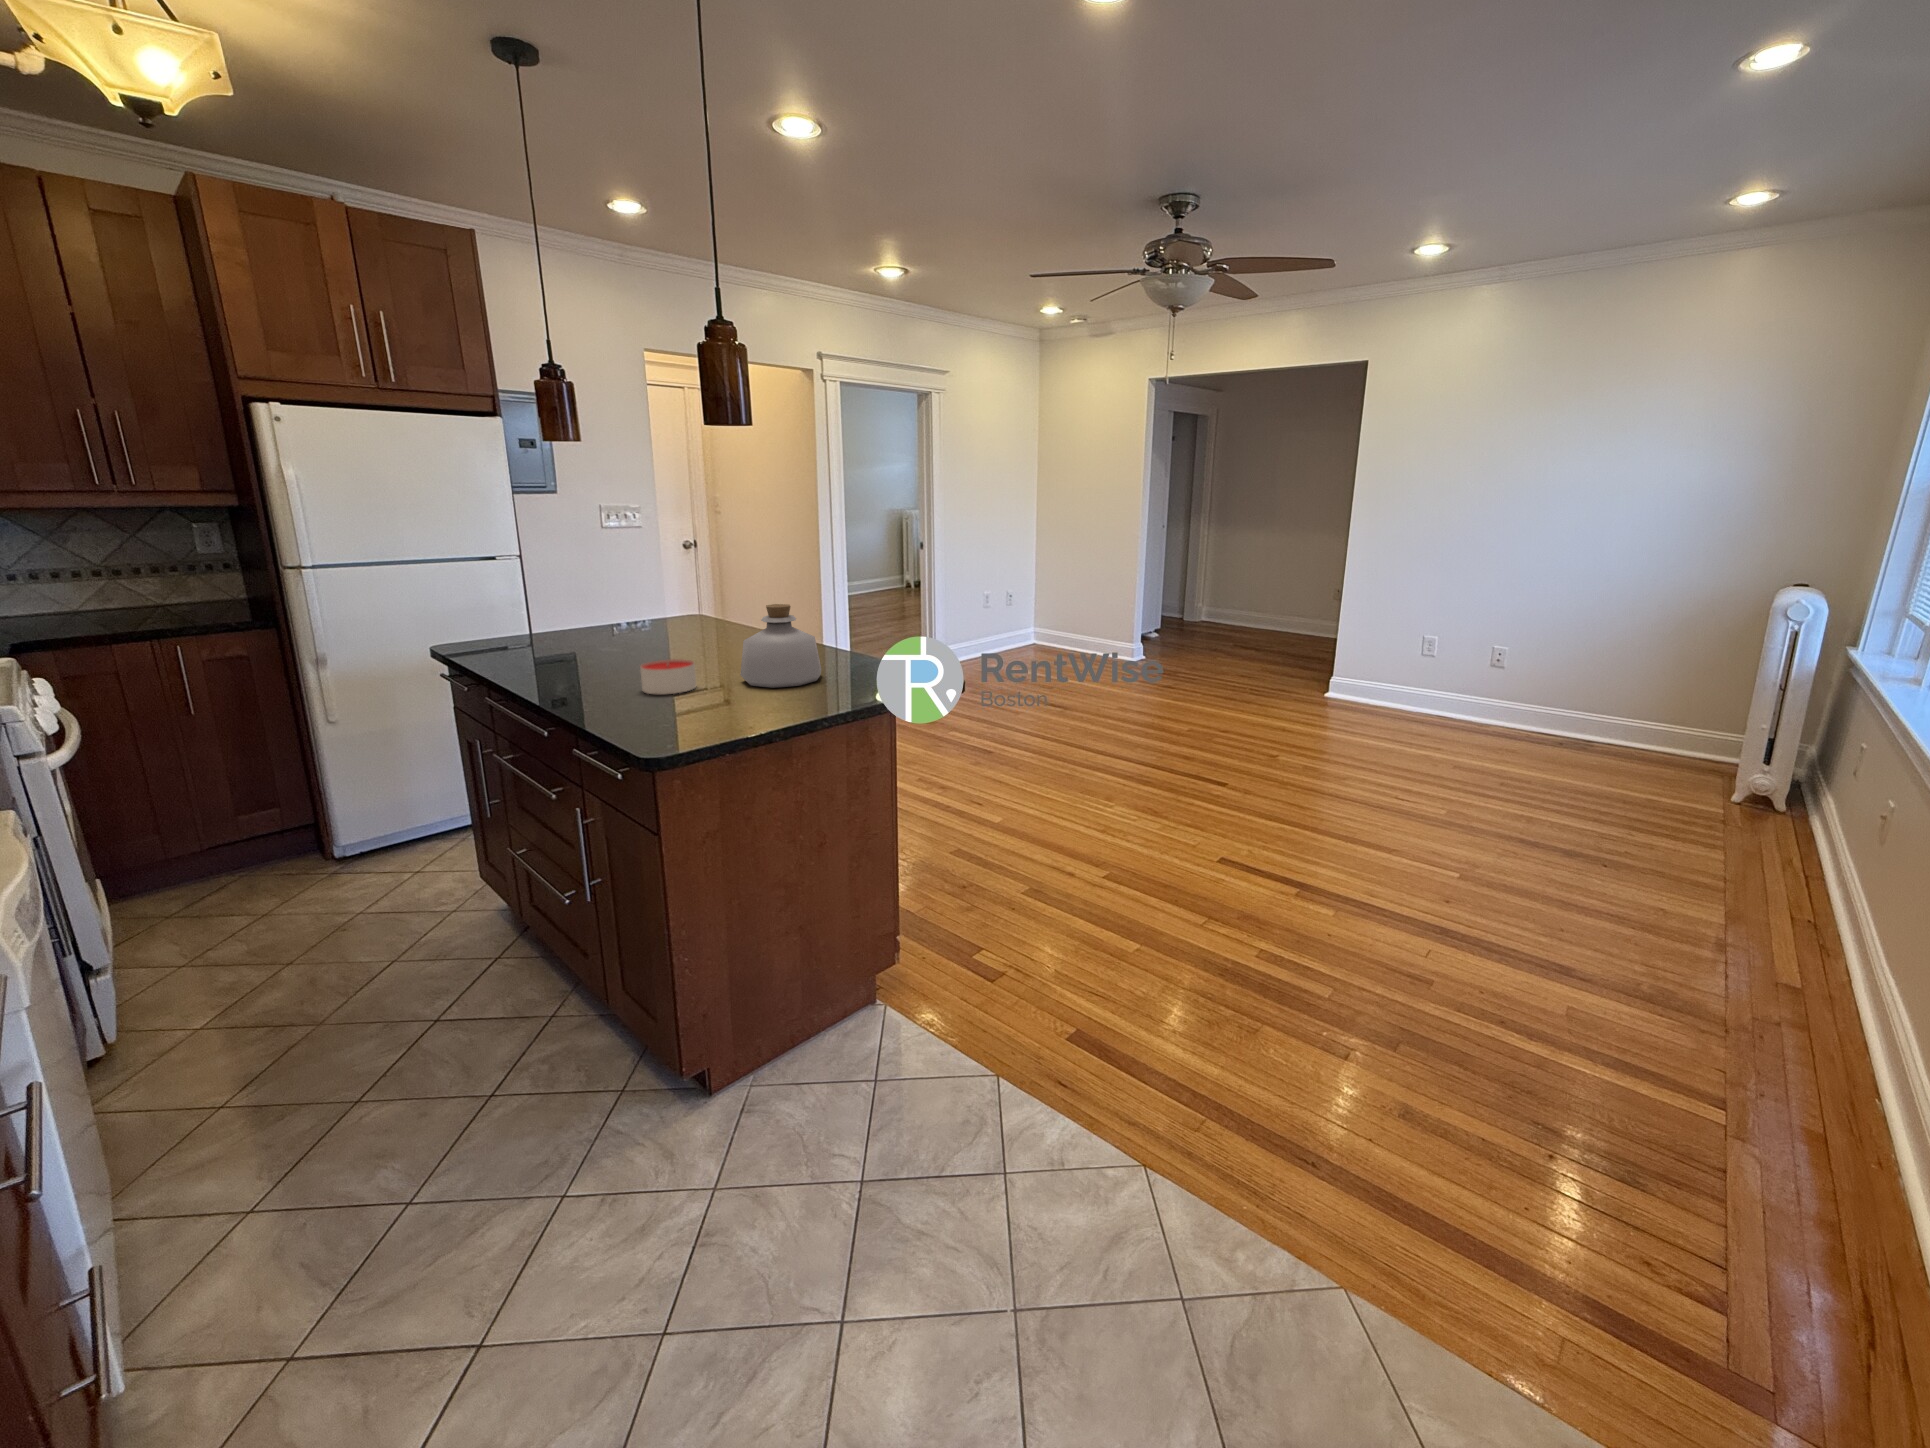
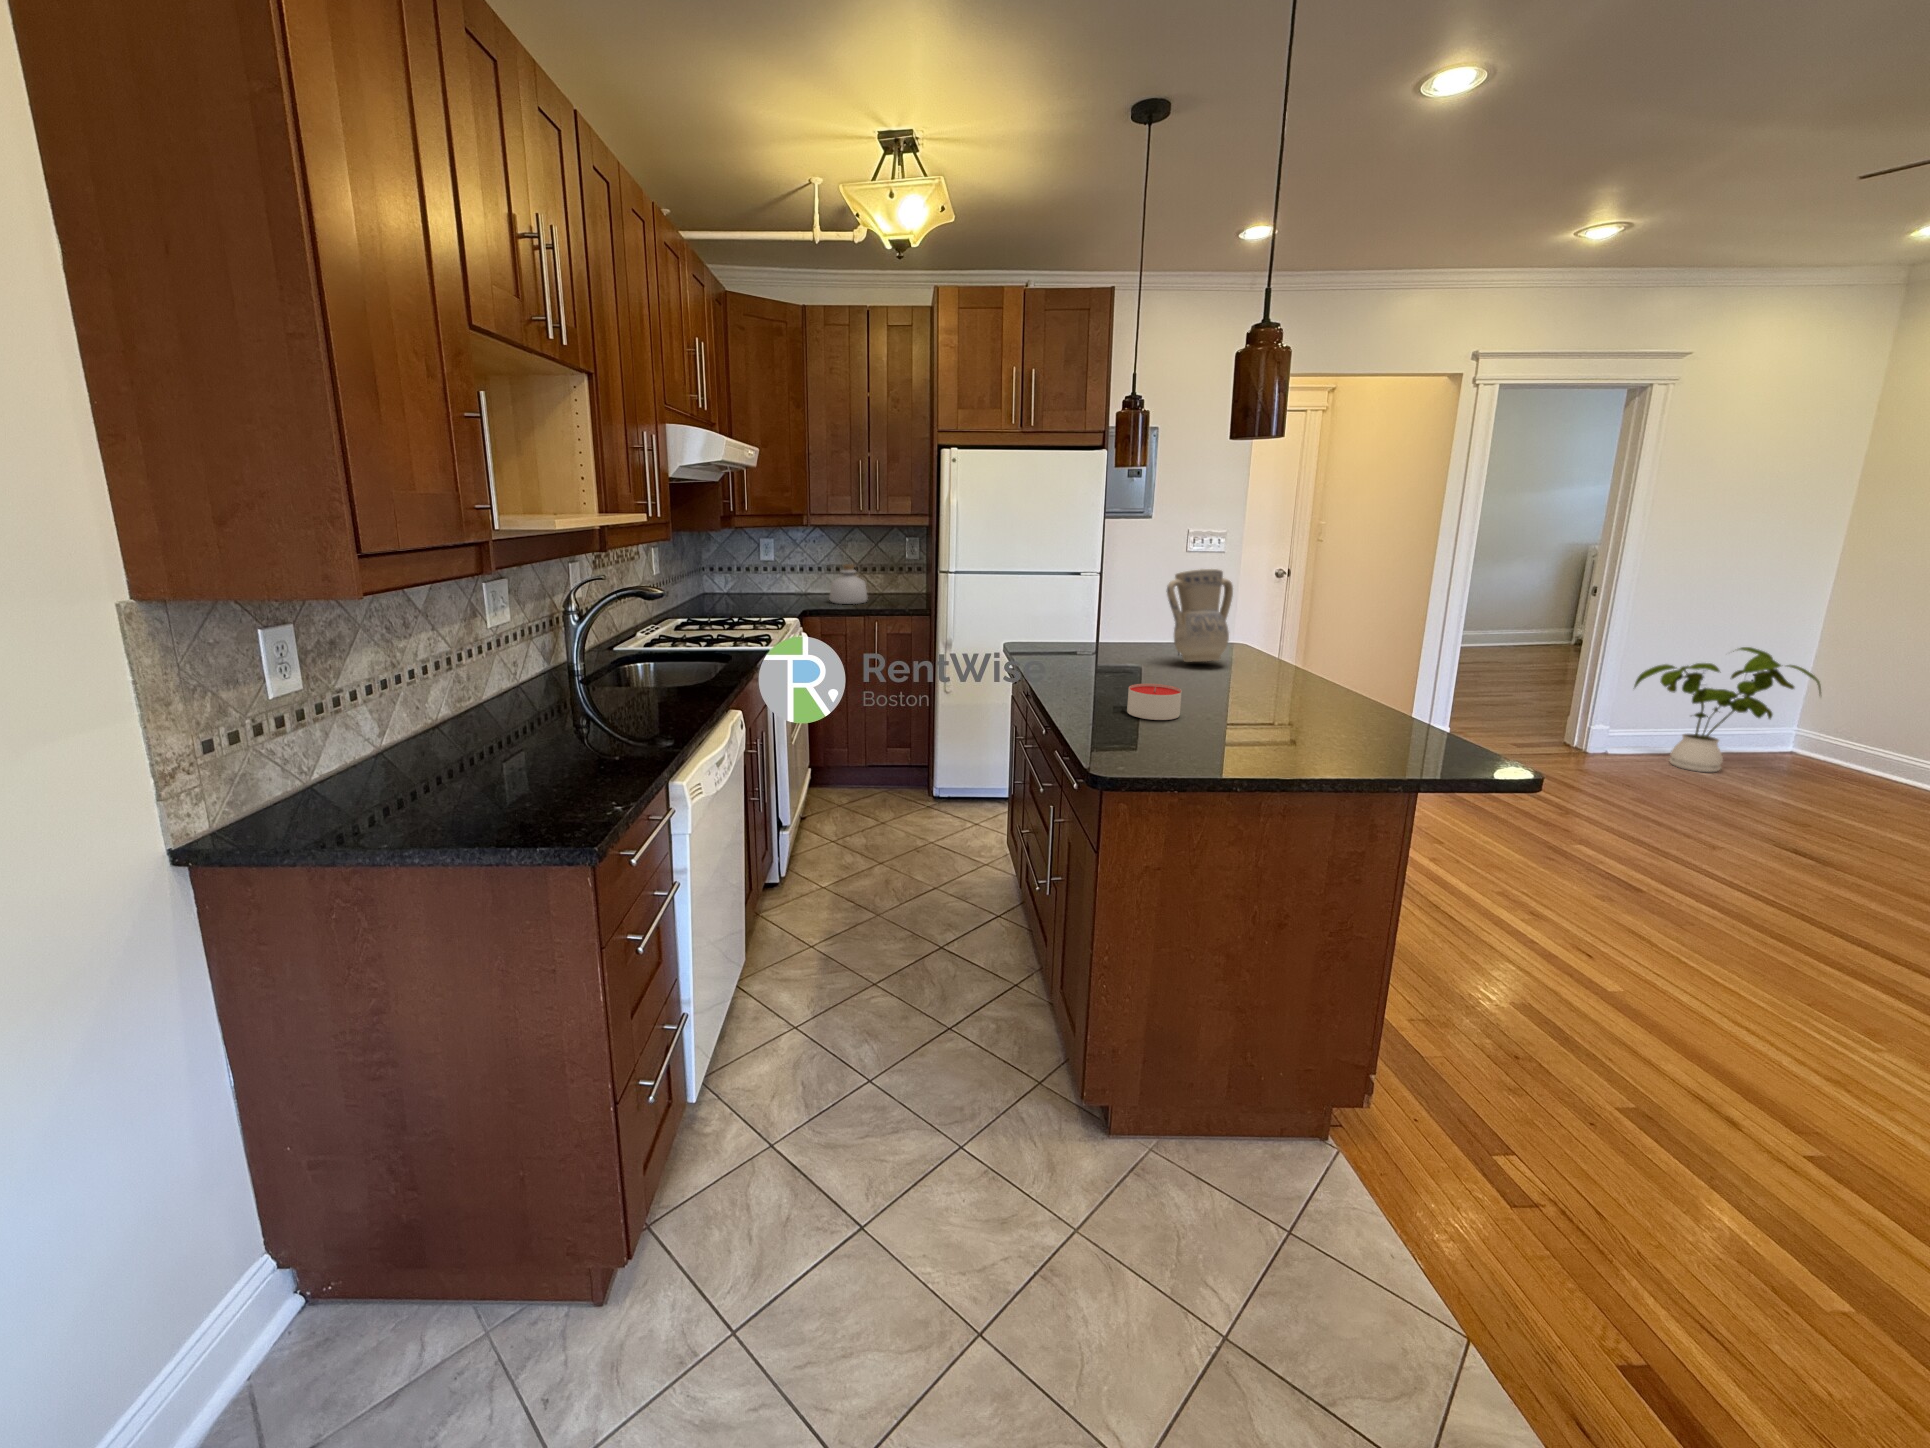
vase: none [638,545,709,640] -> present [1167,569,1233,662]
house plant: none [972,585,1059,673] -> present [1634,647,1821,772]
bottle: present [740,604,821,688] -> present [829,564,868,604]

